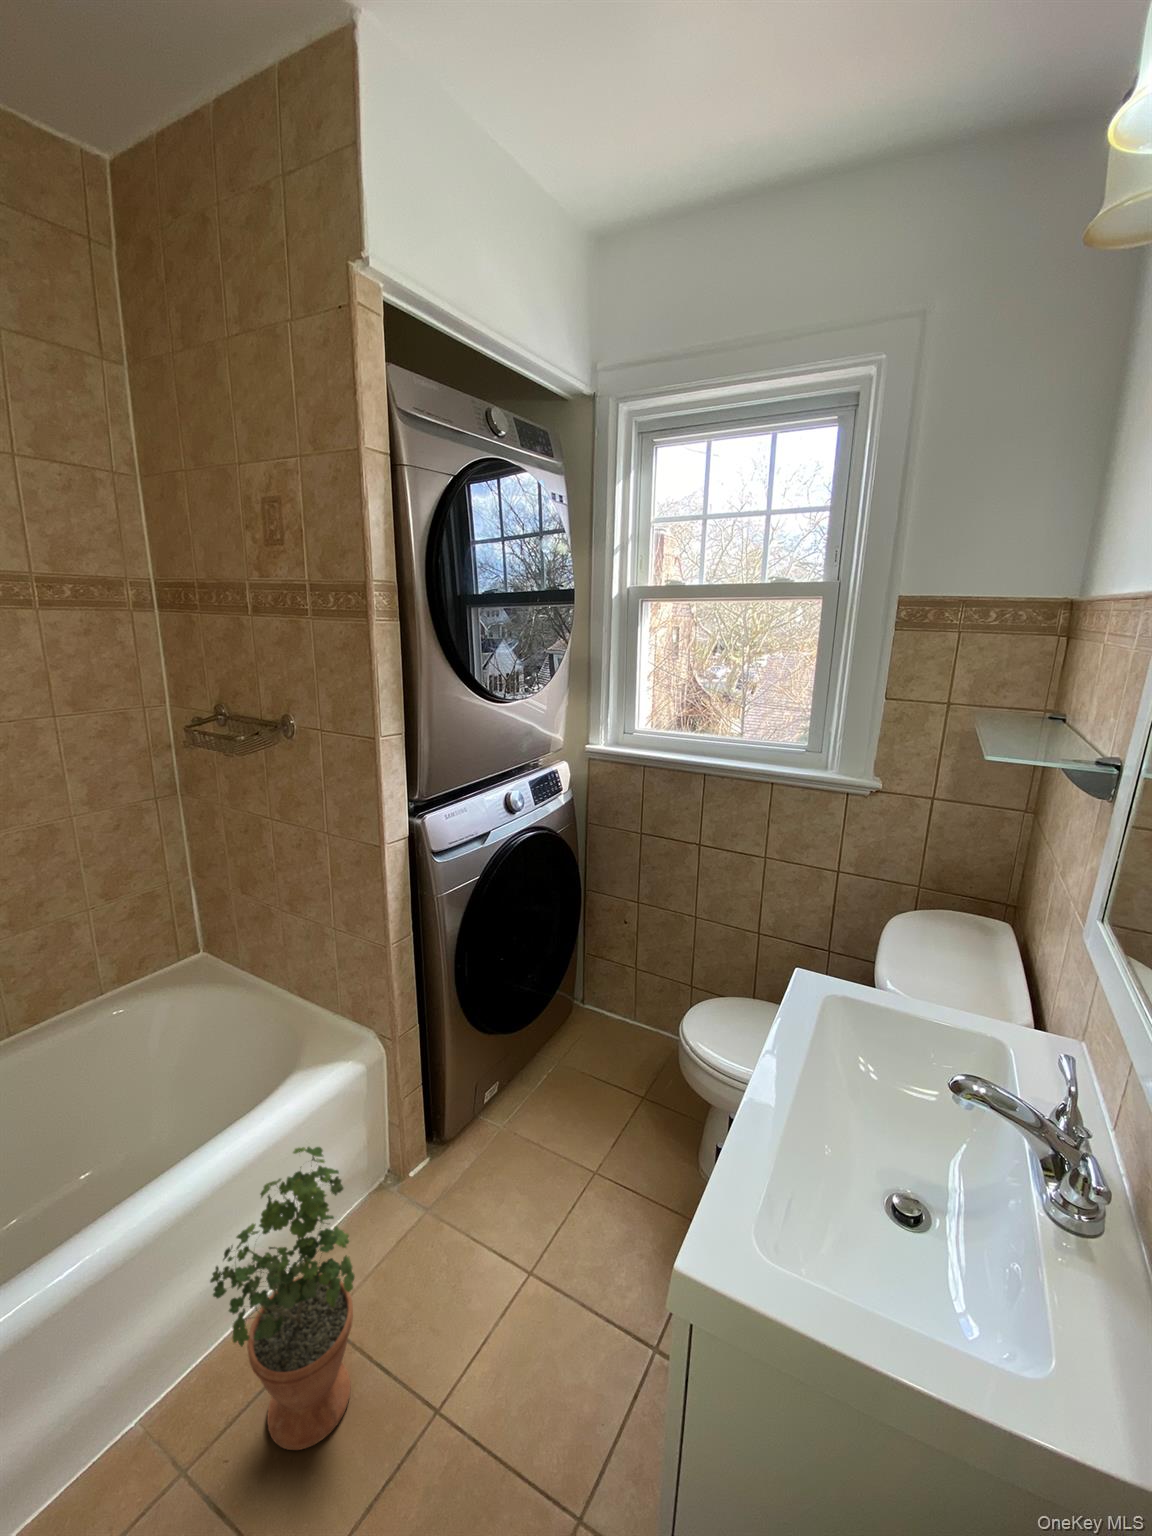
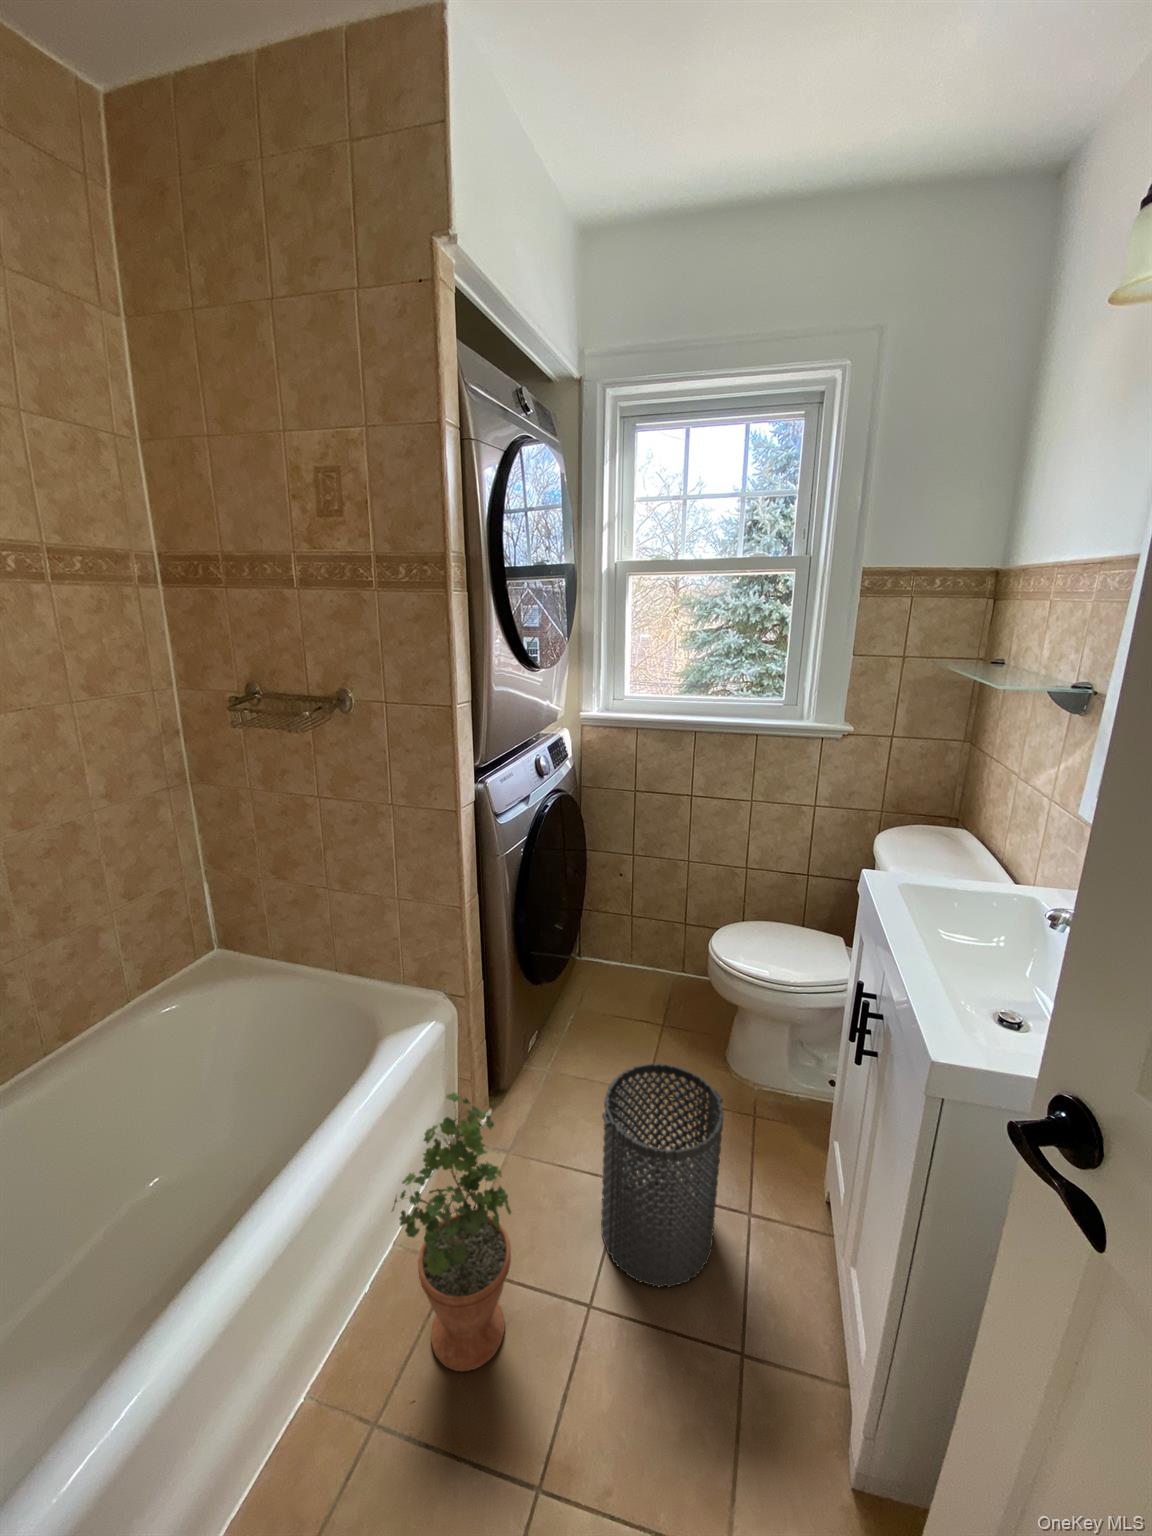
trash can: none [476,1149,618,1416] -> present [601,1063,724,1287]

